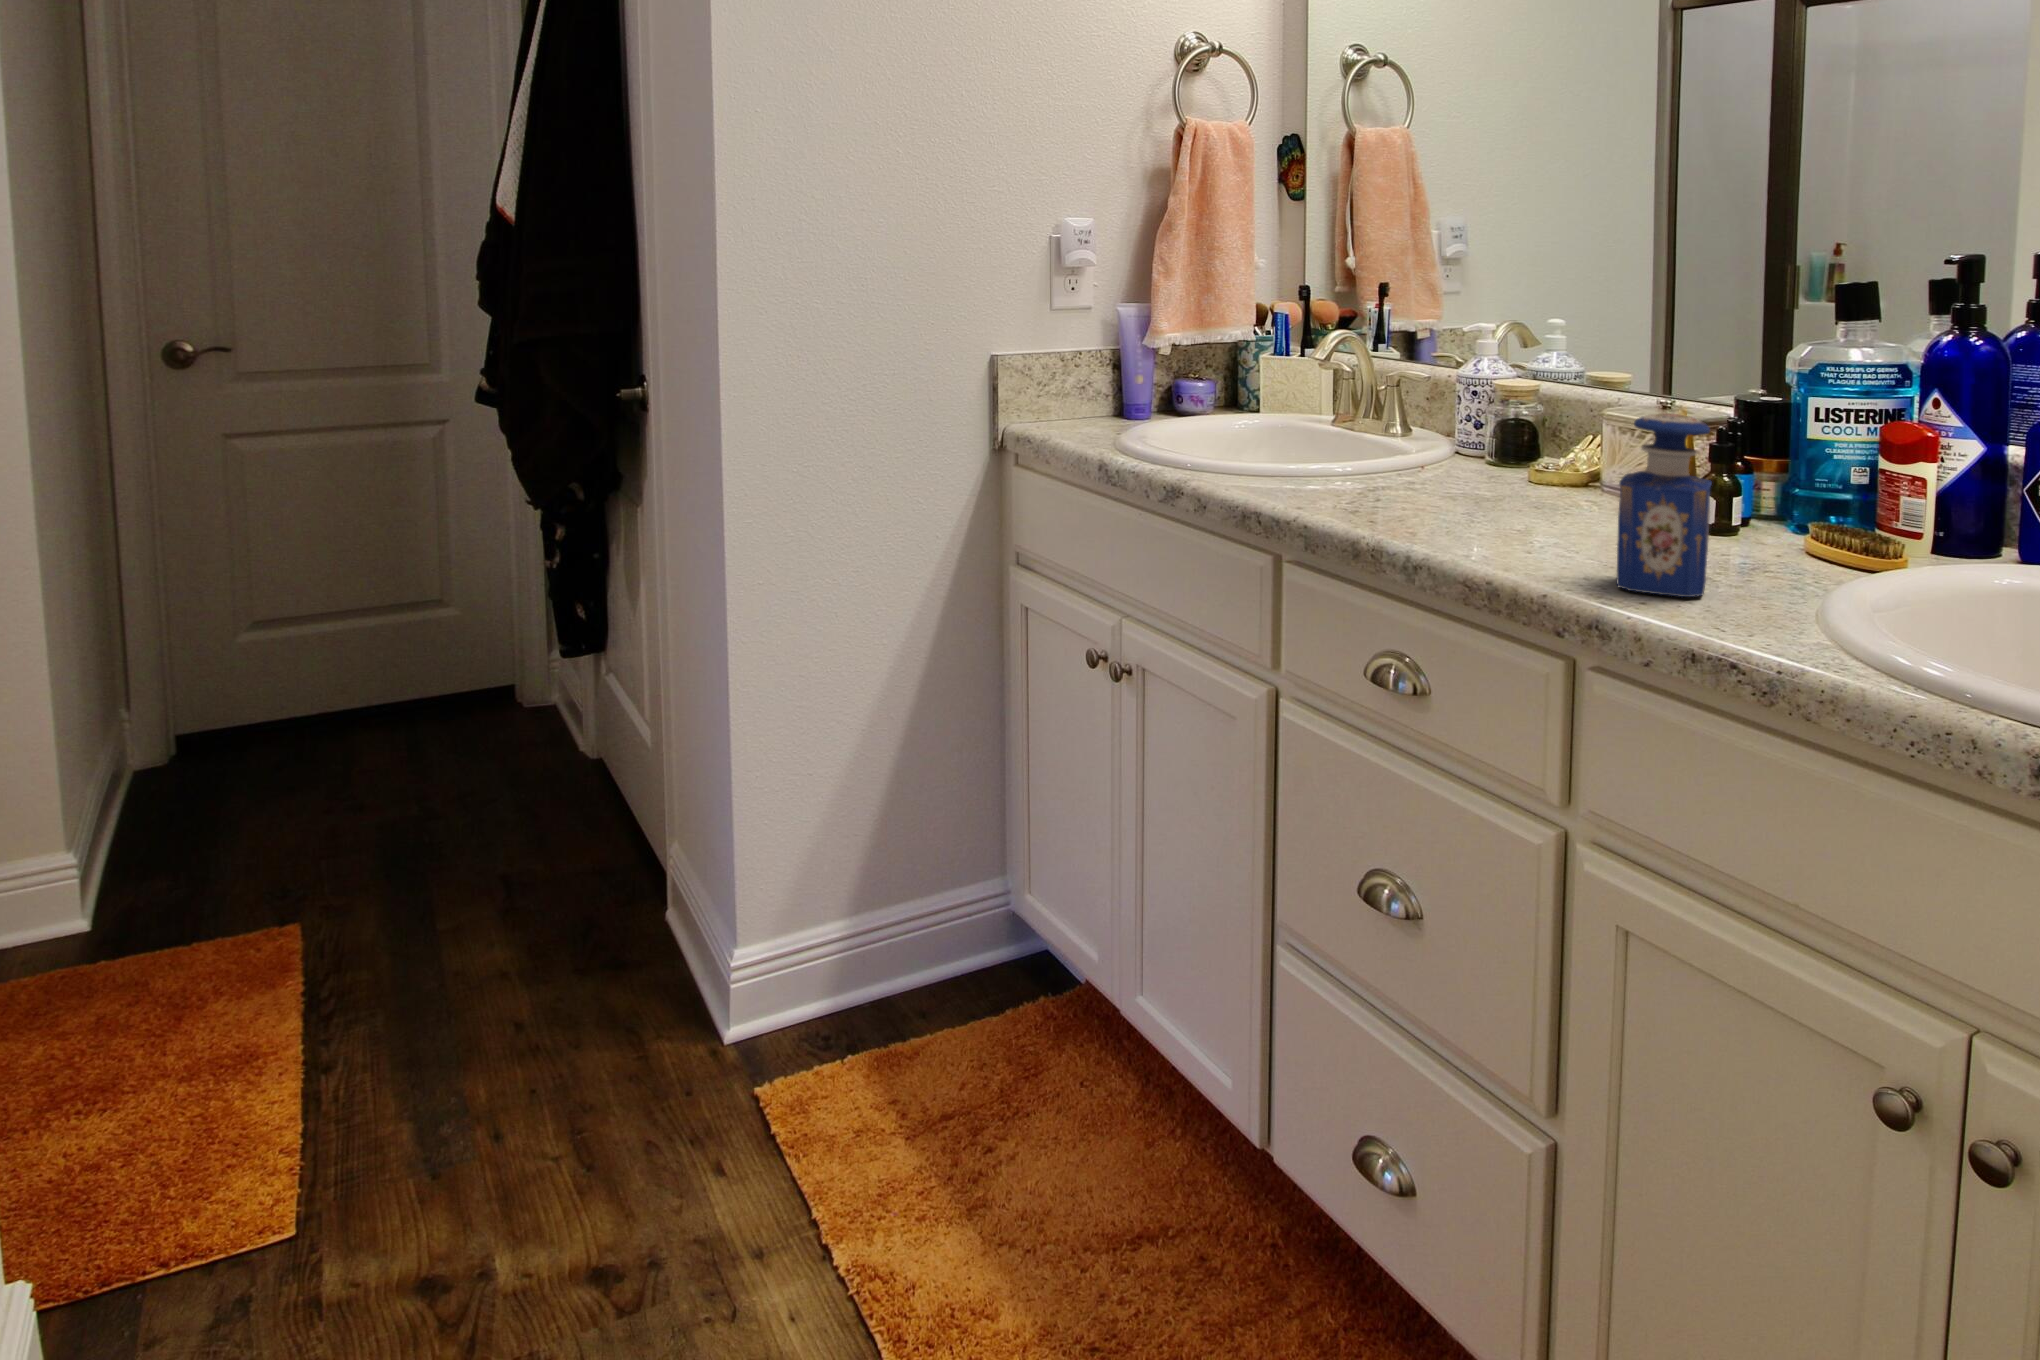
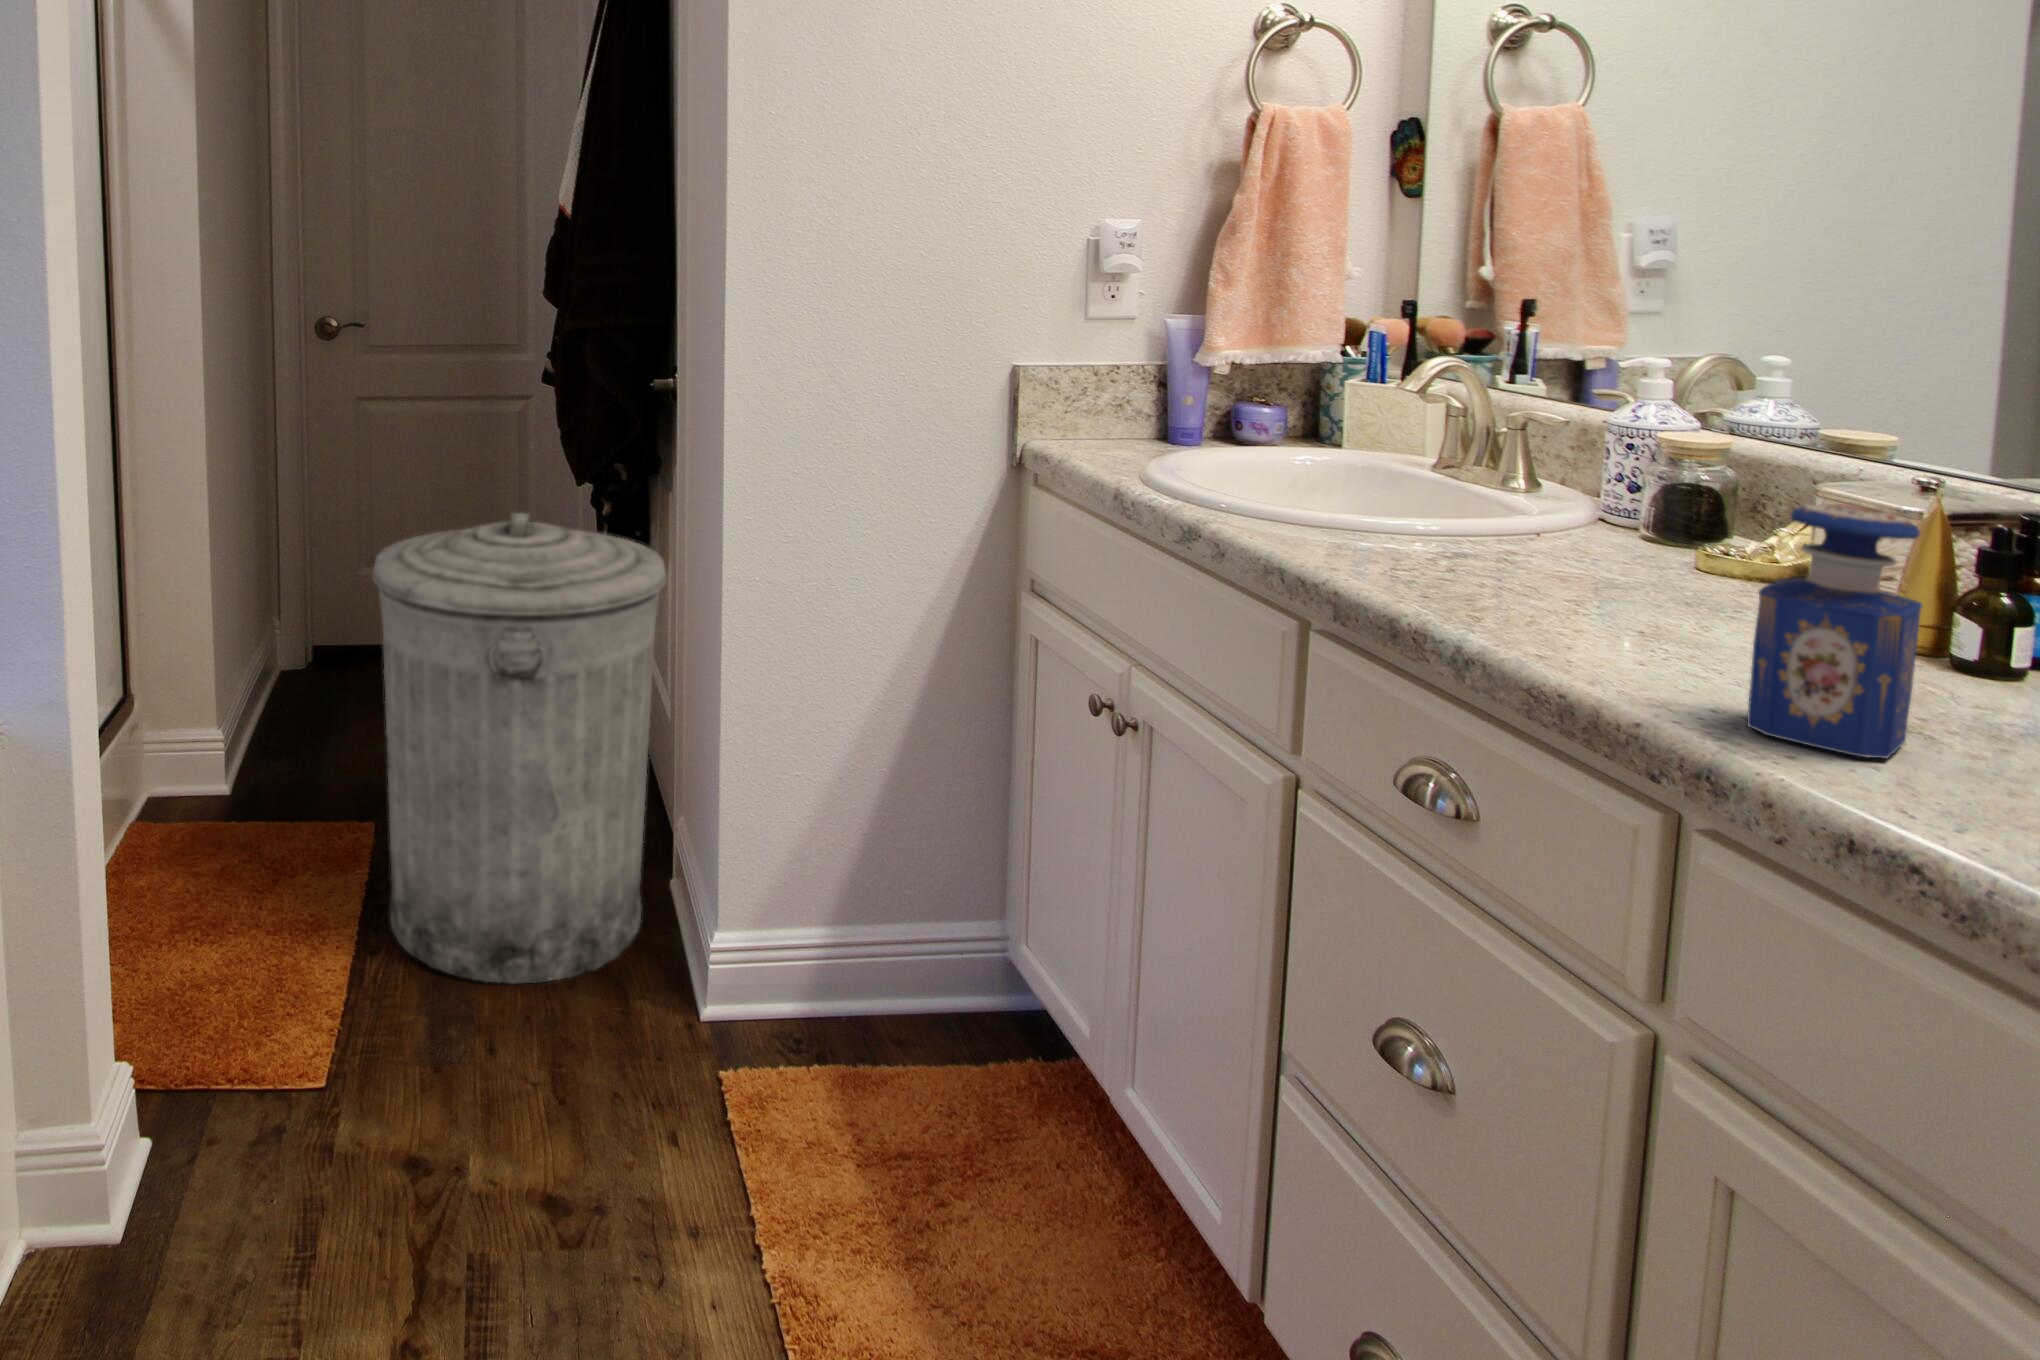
trash can: none [305,542,657,1066] -> present [373,512,667,984]

